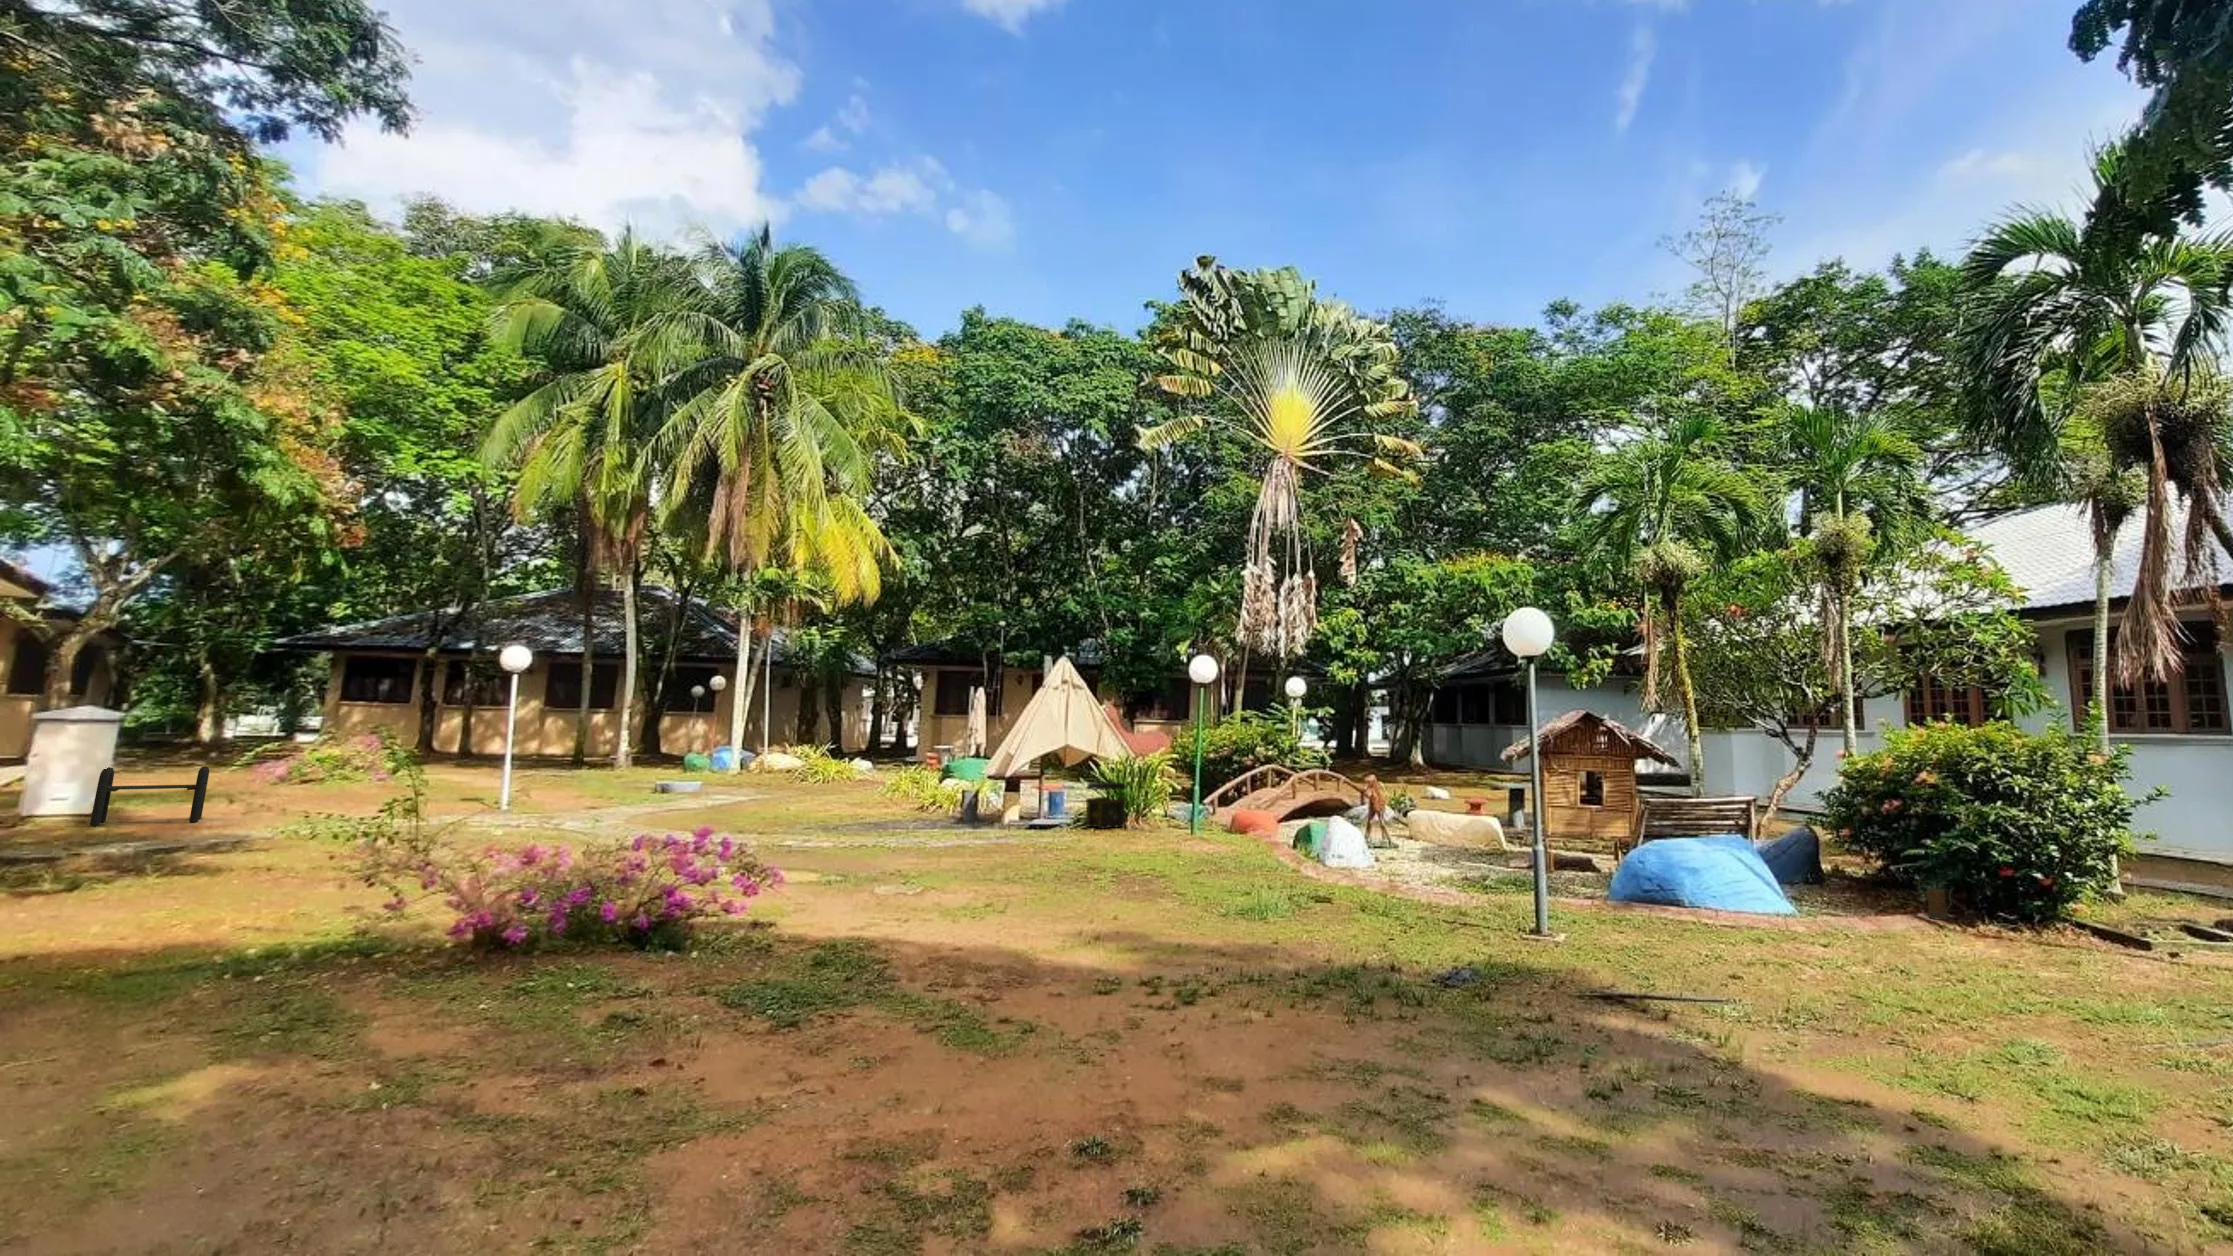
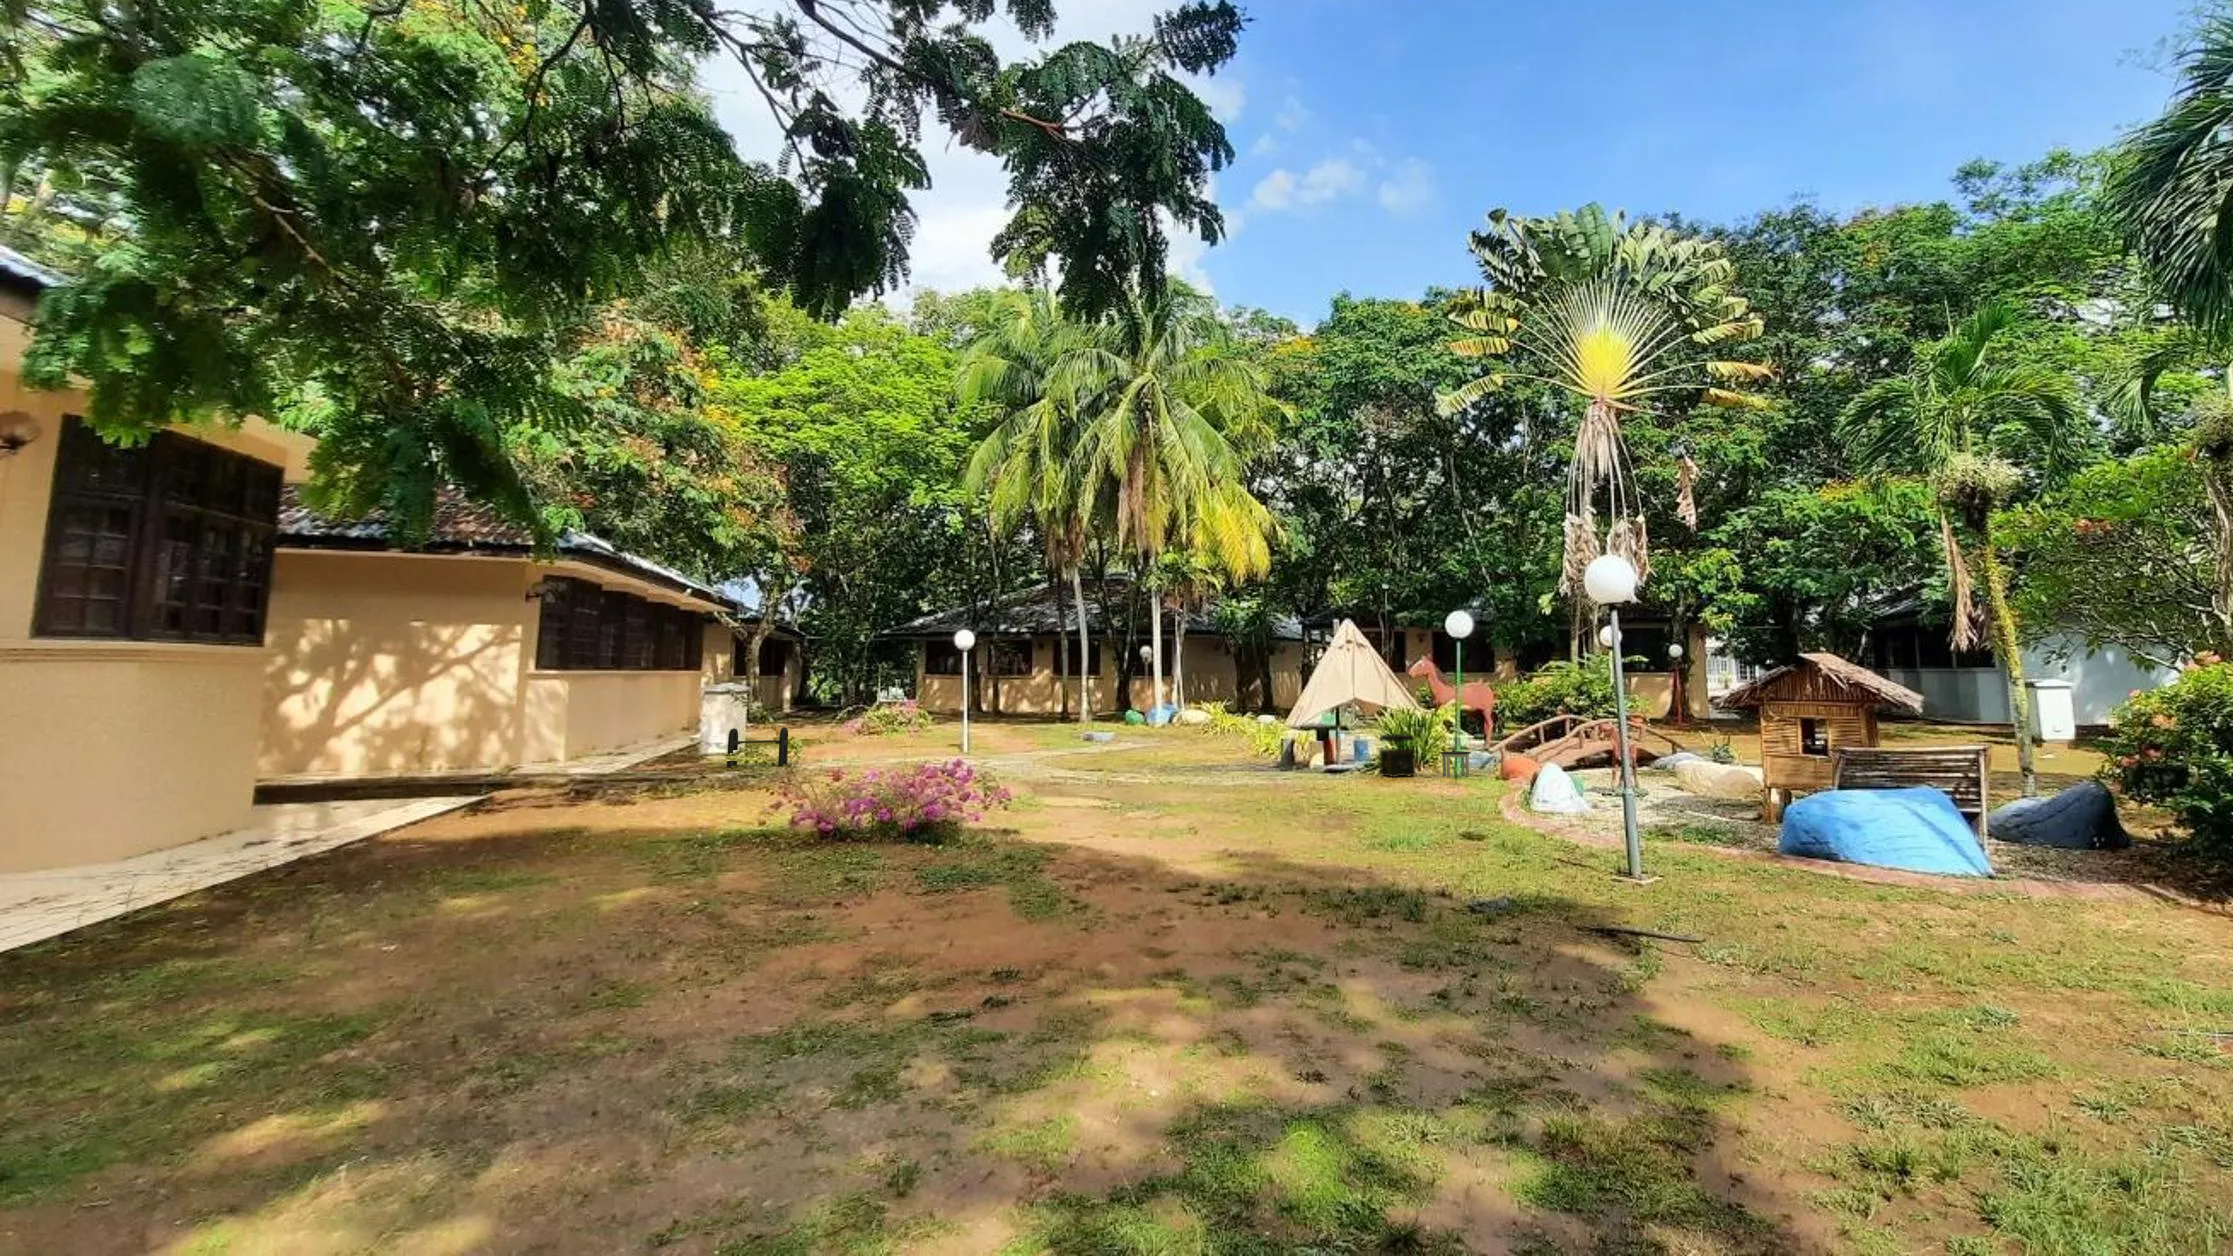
round table: none [1151,800,1183,828] -> present [1440,751,1471,777]
watering can: present [1920,877,1952,920] -> none [2158,831,2195,884]

